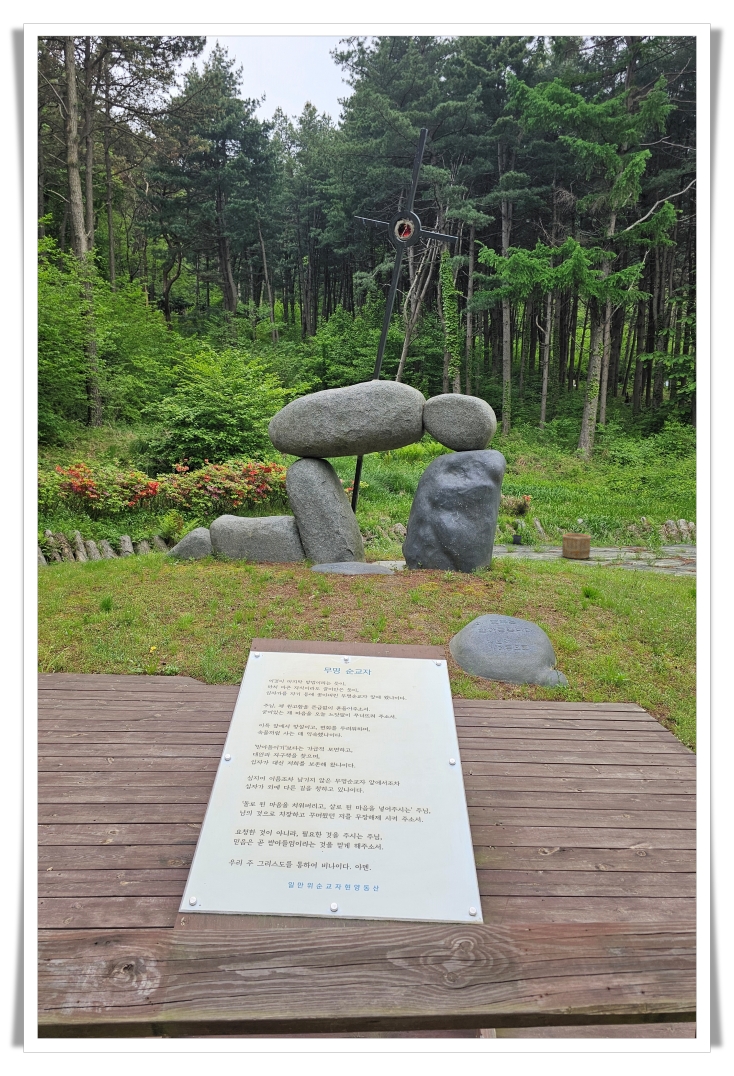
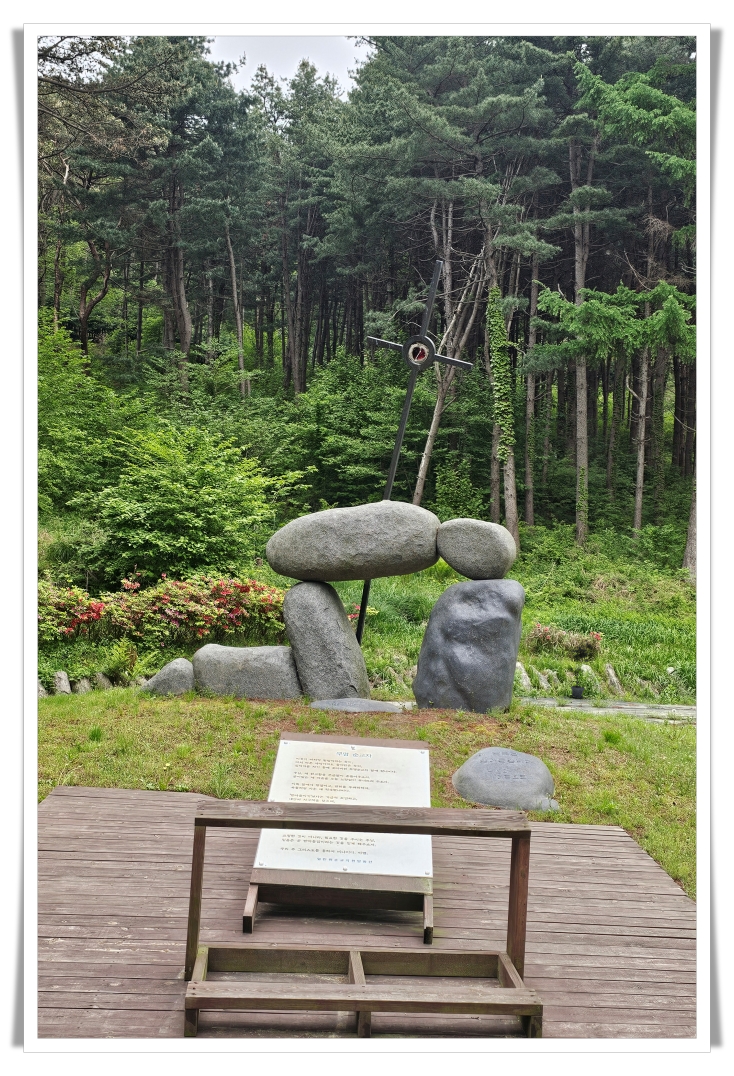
wooden bucket: present [562,533,591,559] -> none [631,684,669,718]

